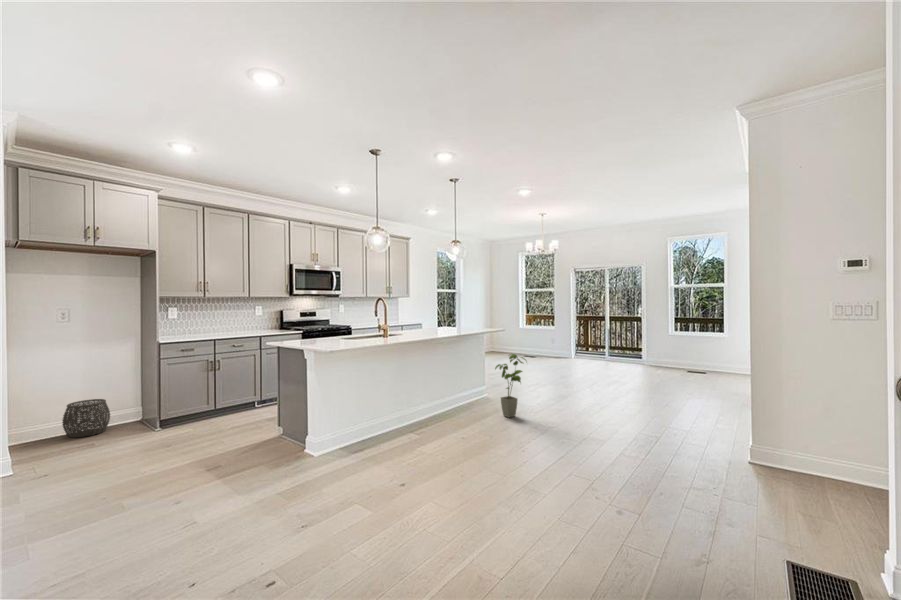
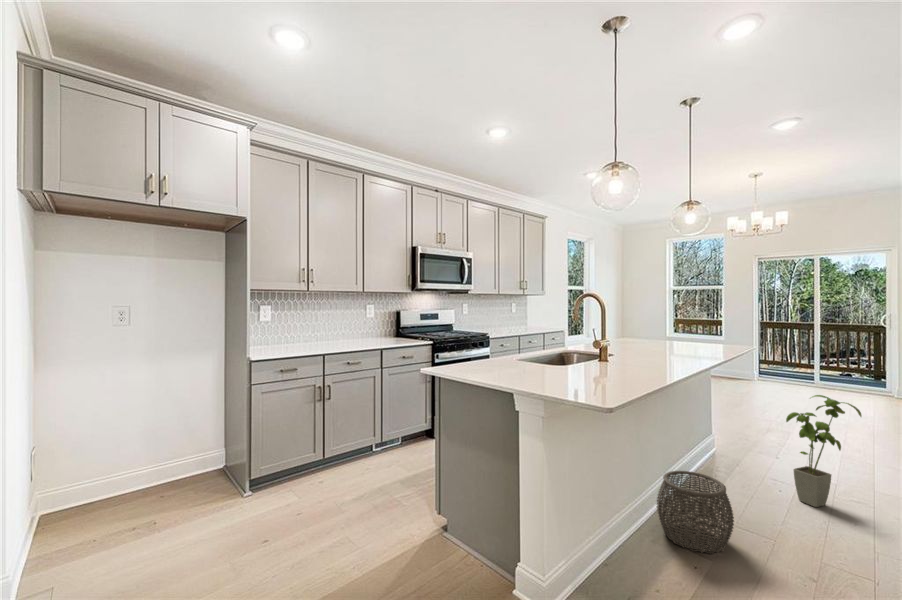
woven basket: present [62,399,110,438] -> present [656,471,734,553]

